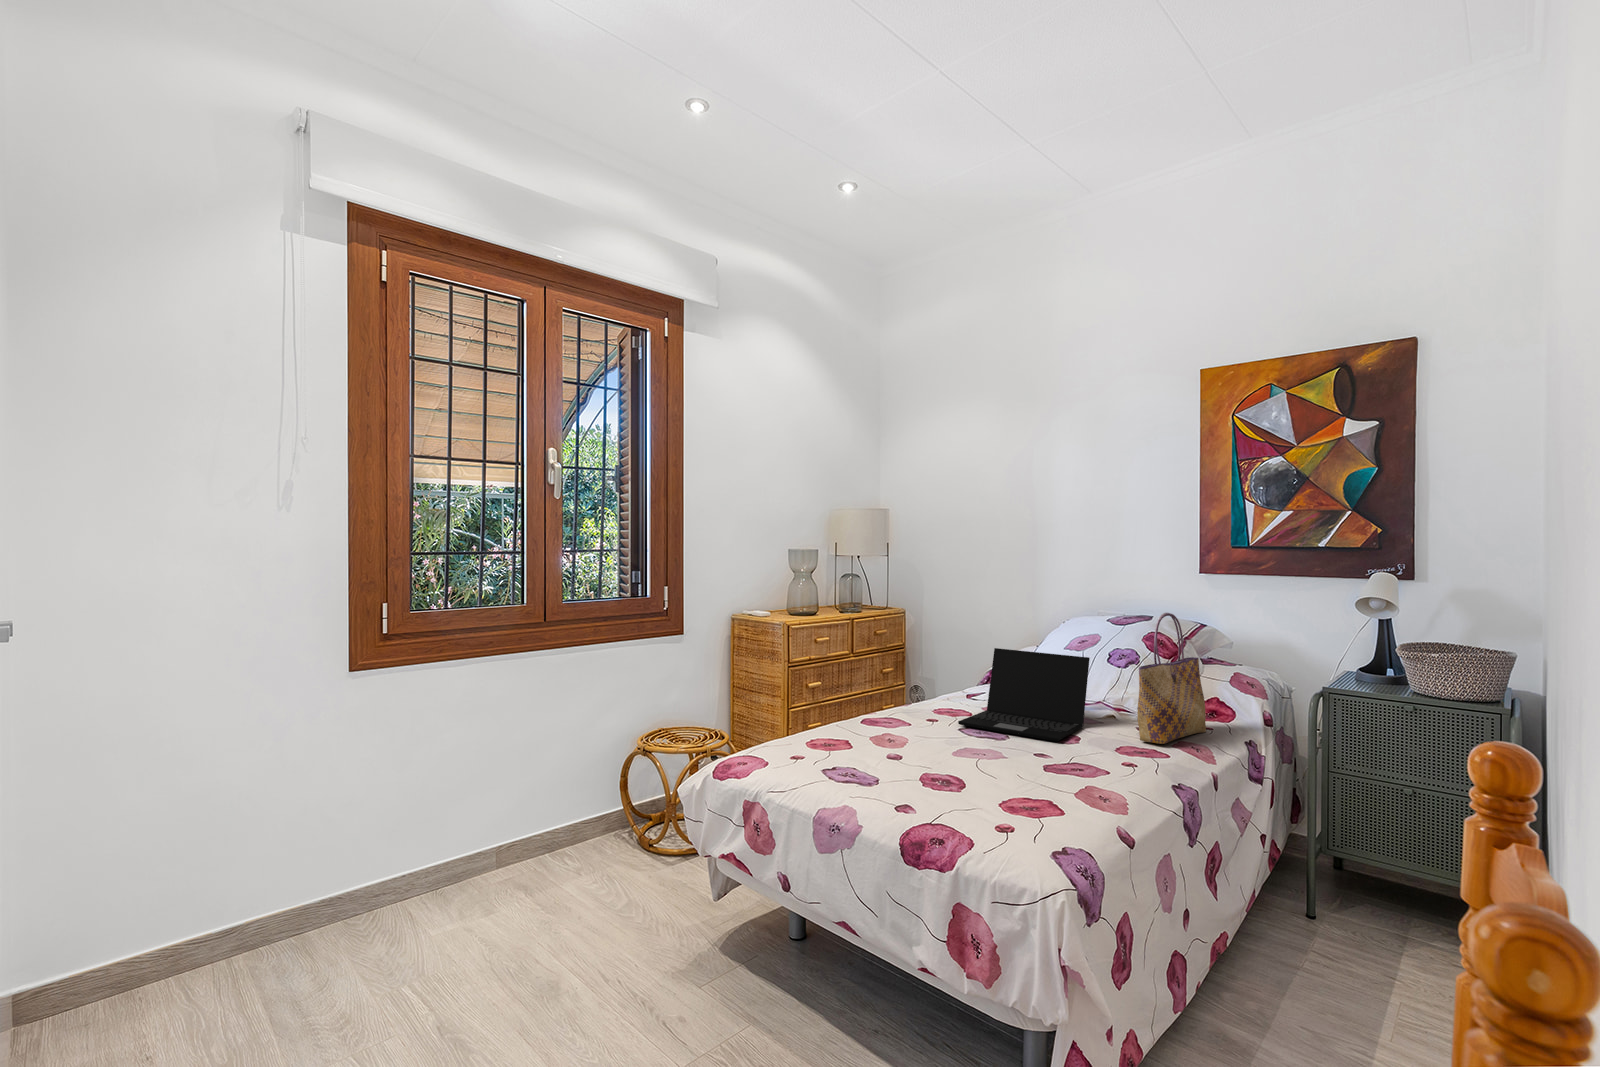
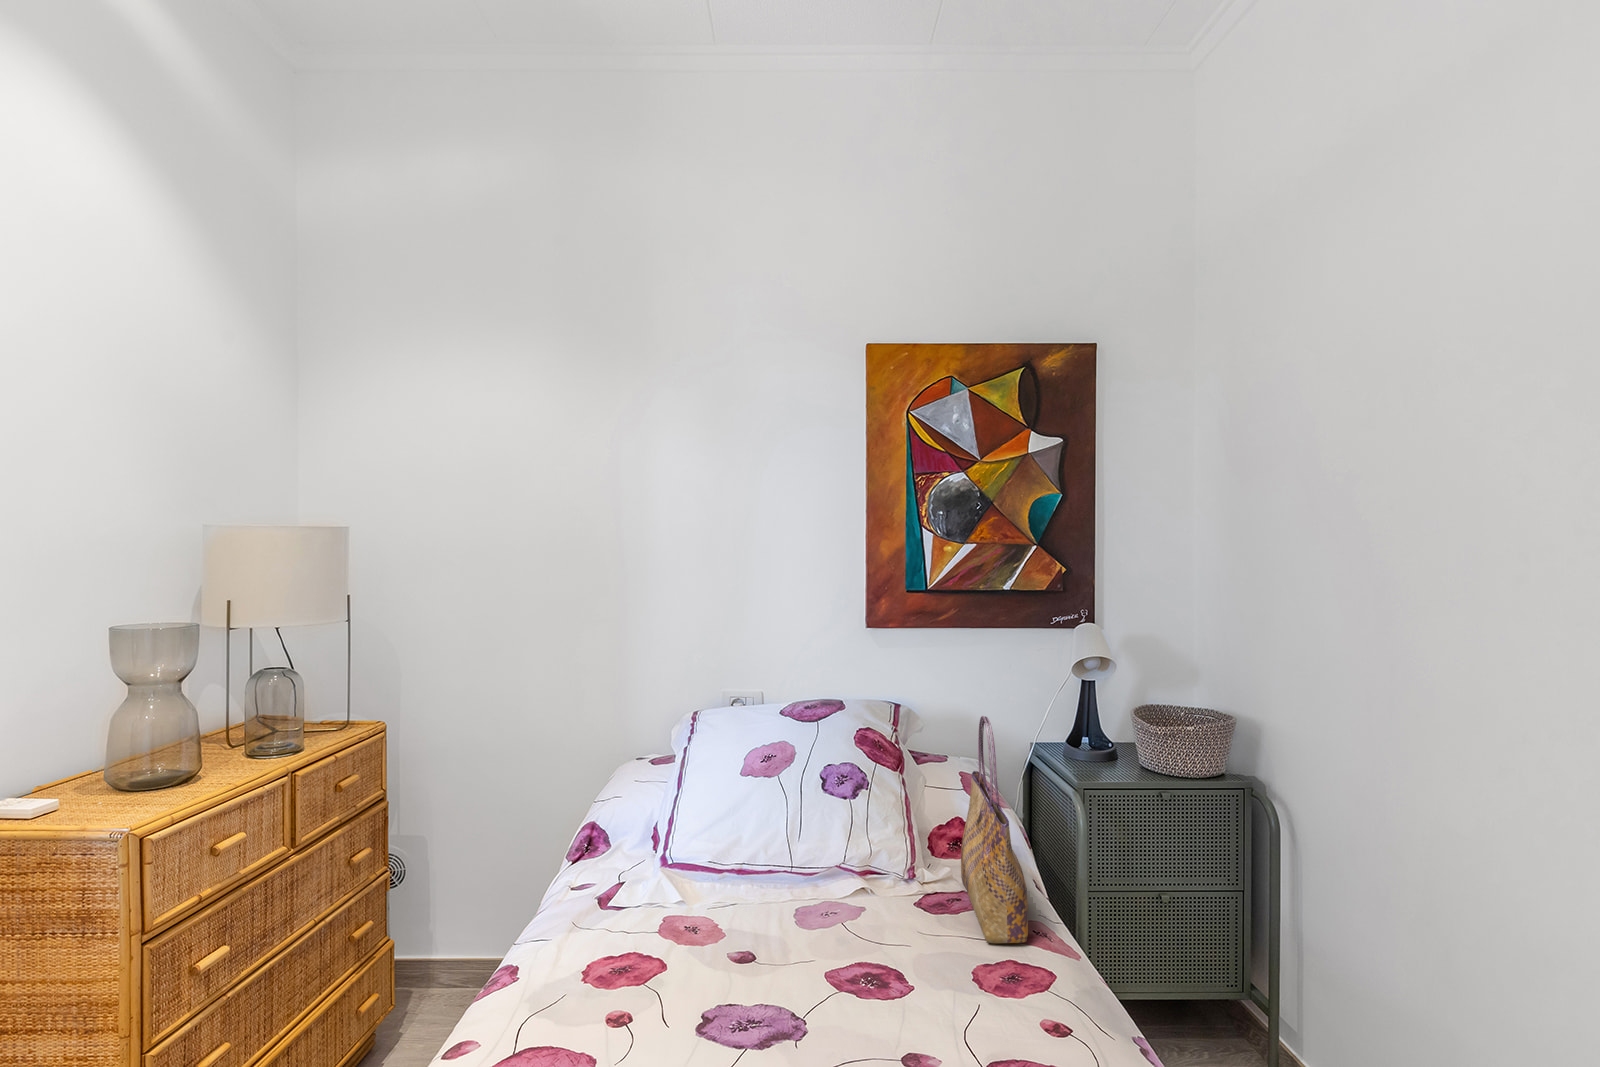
laptop: present [958,648,1090,741] -> none [691,806,916,1022]

